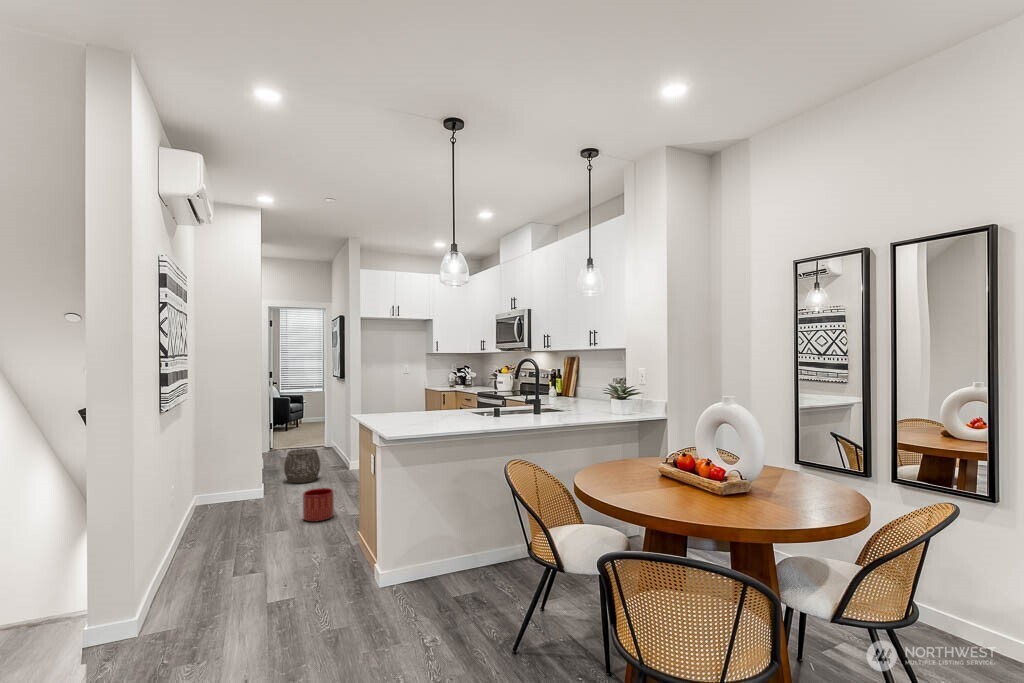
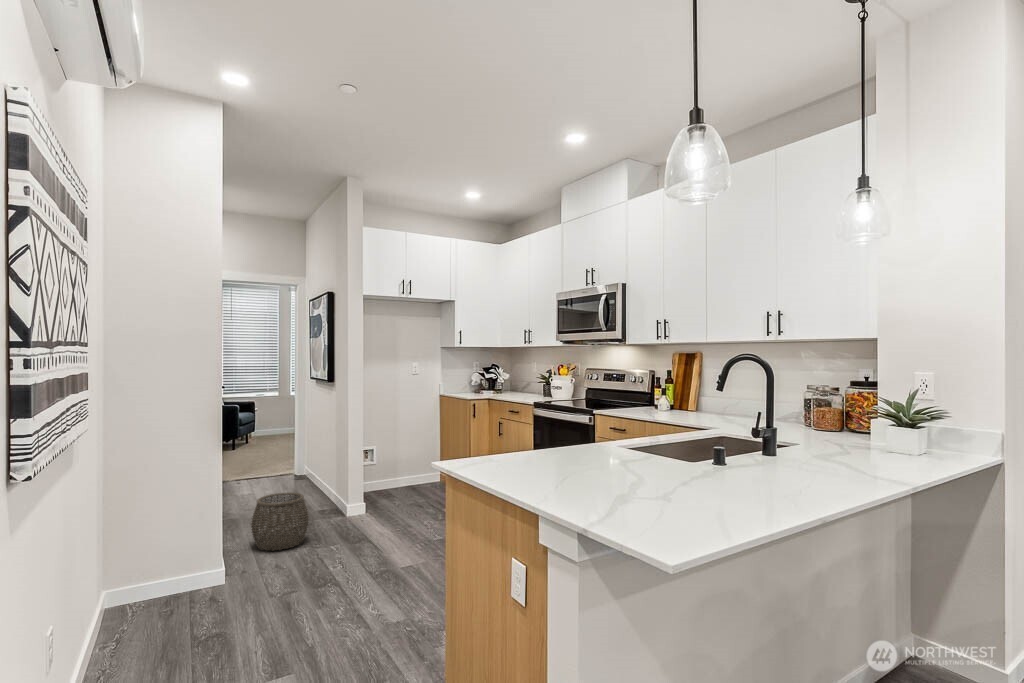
planter: present [303,488,334,522] -> none [308,579,362,647]

